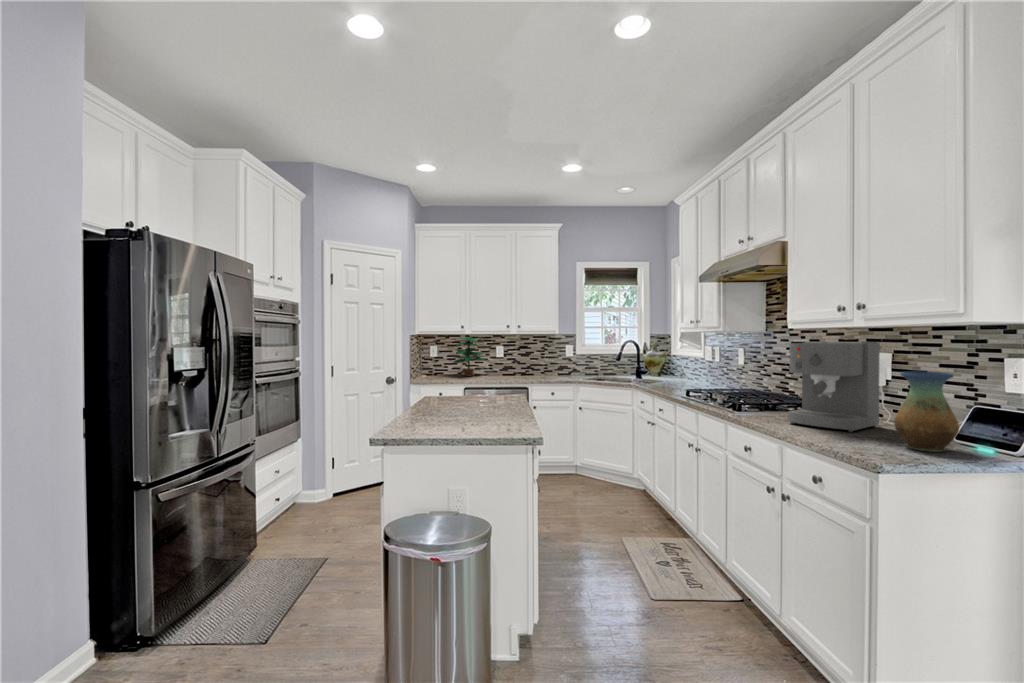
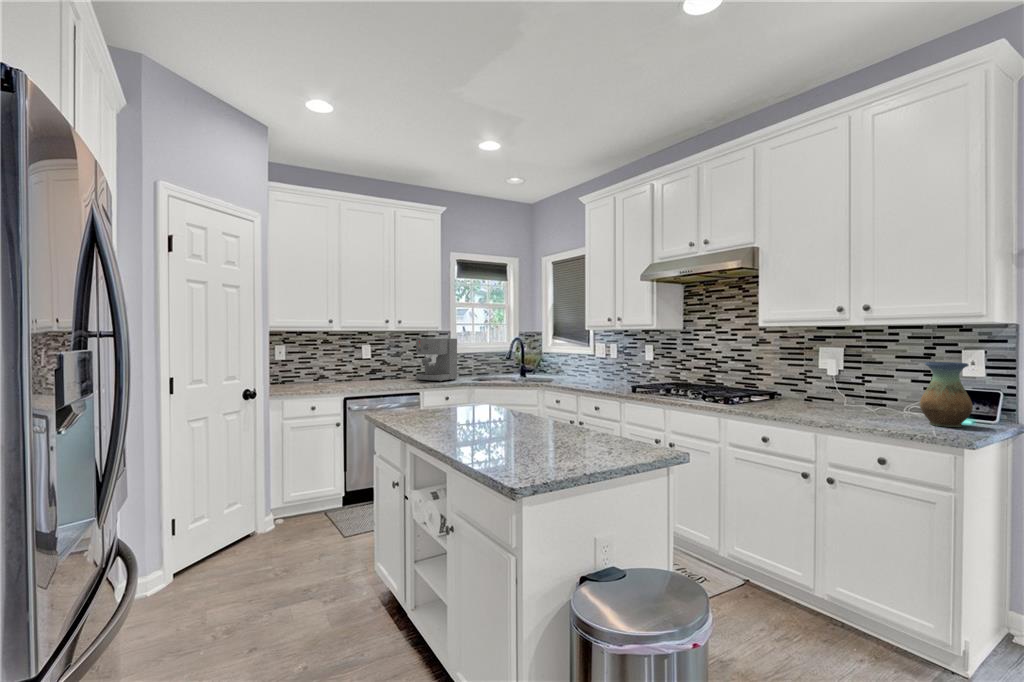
potted plant: present [453,337,484,376] -> none [314,334,357,383]
coffee maker: present [788,342,880,432] -> present [416,338,457,381]

